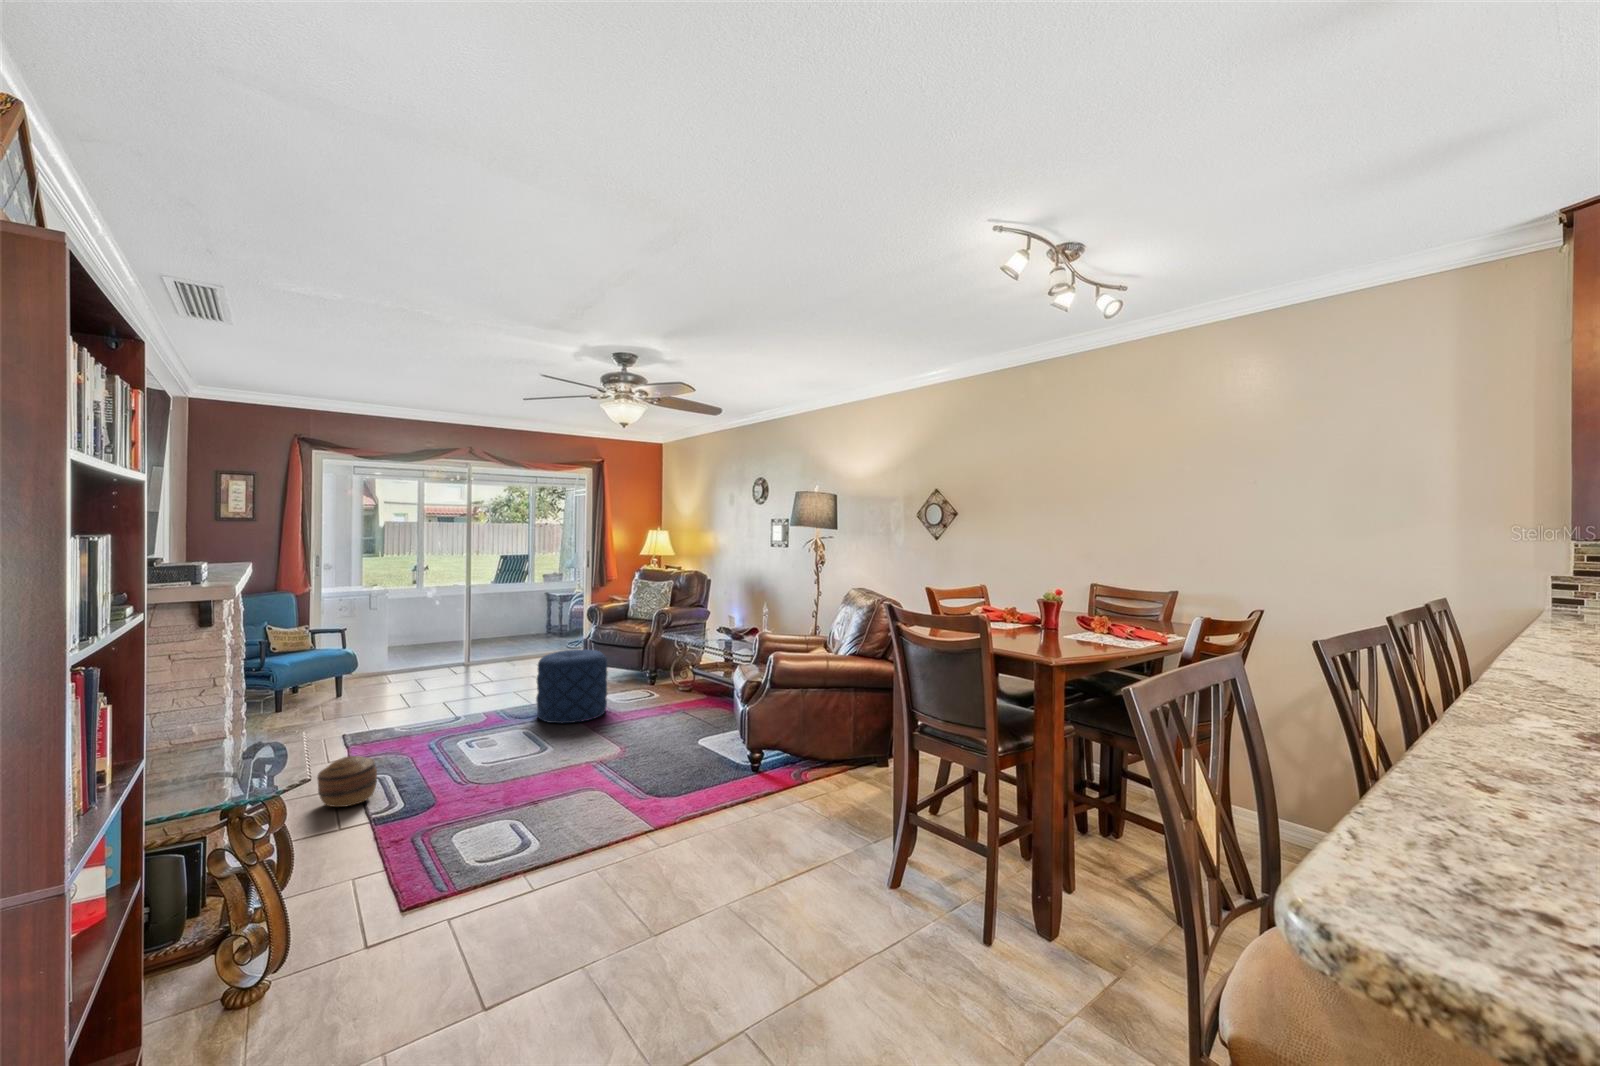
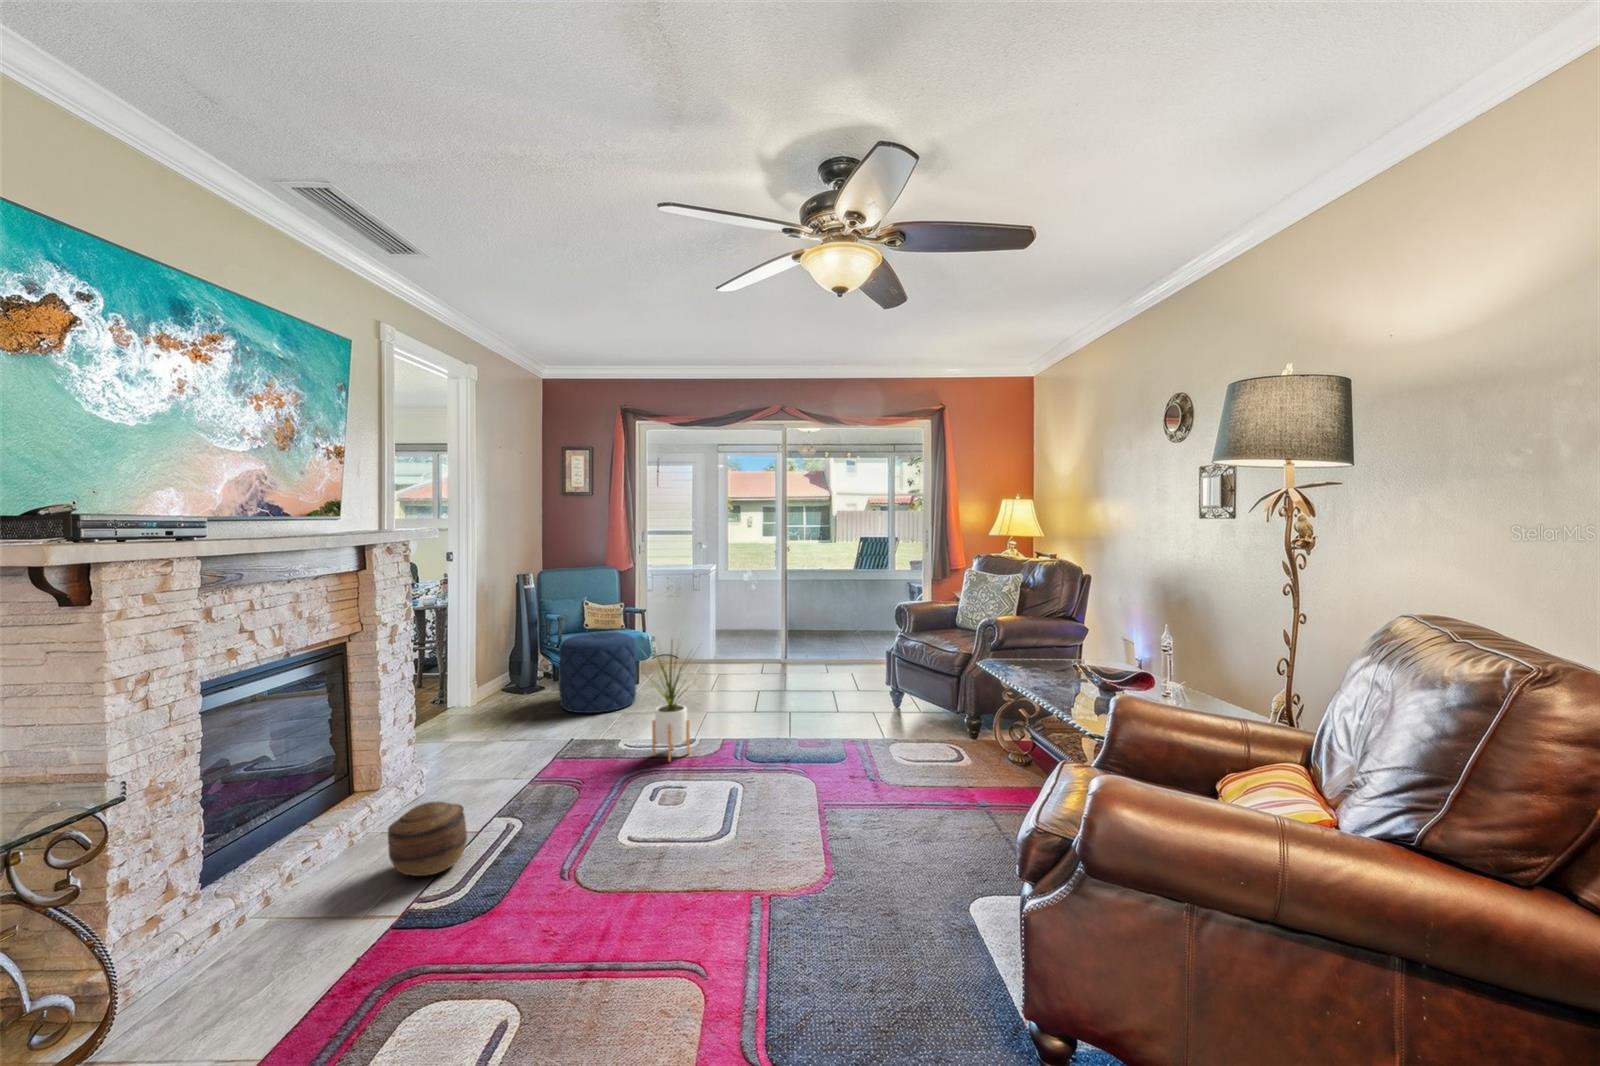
house plant: none [424,632,480,729] -> present [644,641,692,761]
pouf: present [536,649,608,723] -> present [559,632,636,713]

